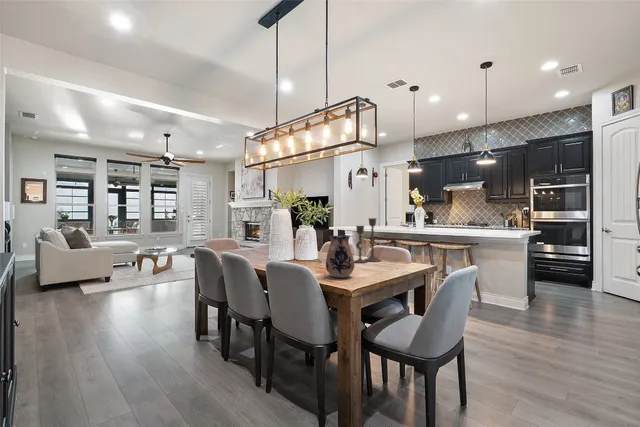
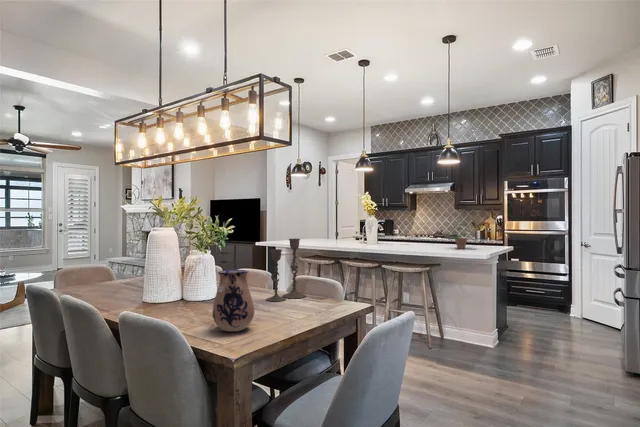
potted plant: none [481,207,510,232] -> present [454,221,475,249]

